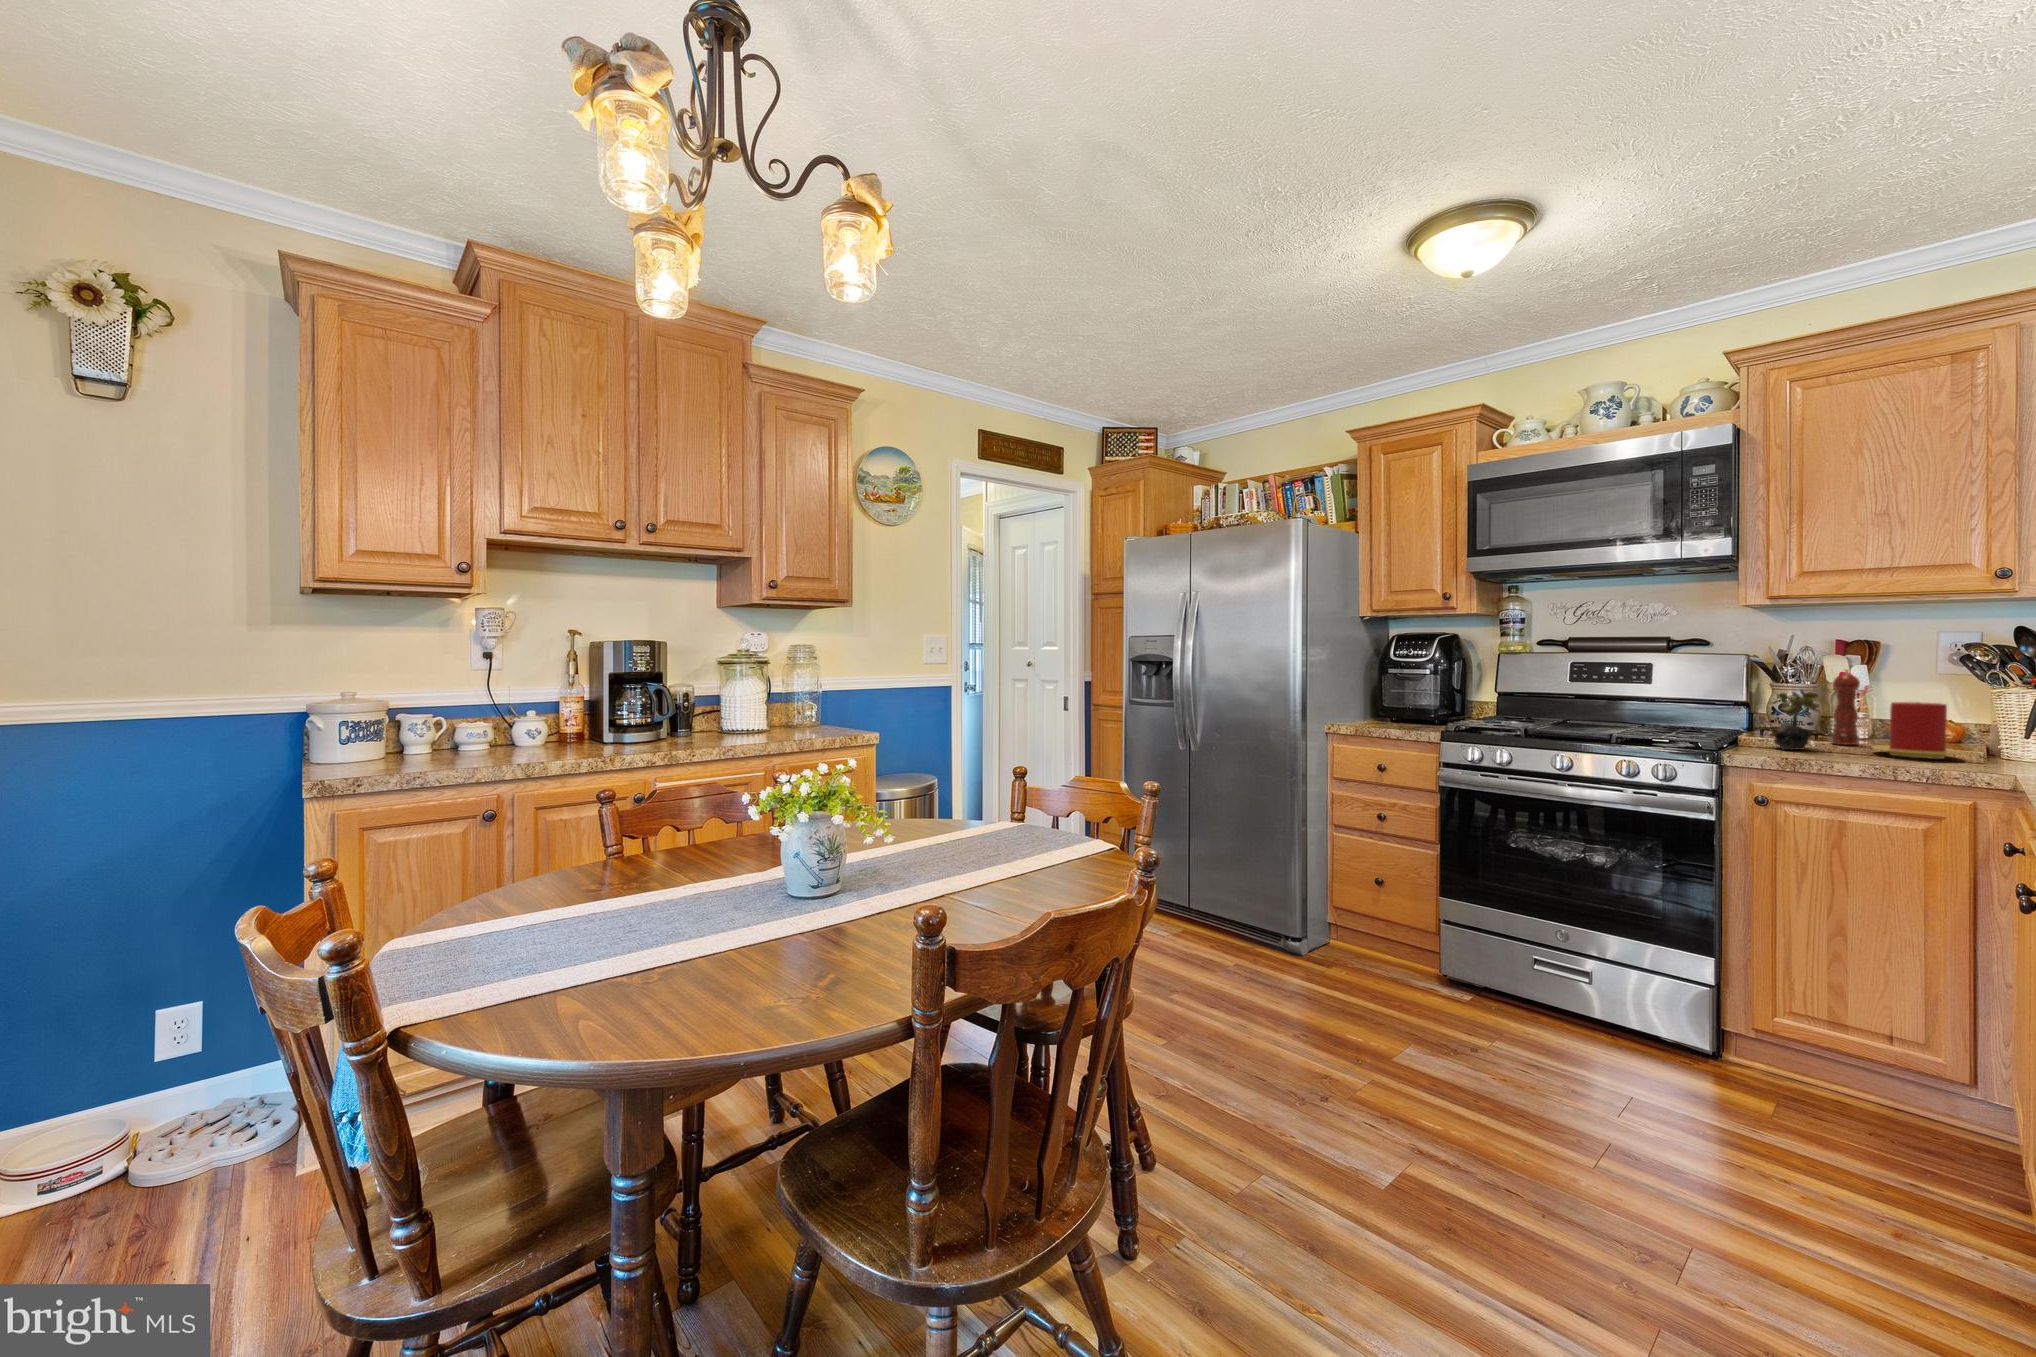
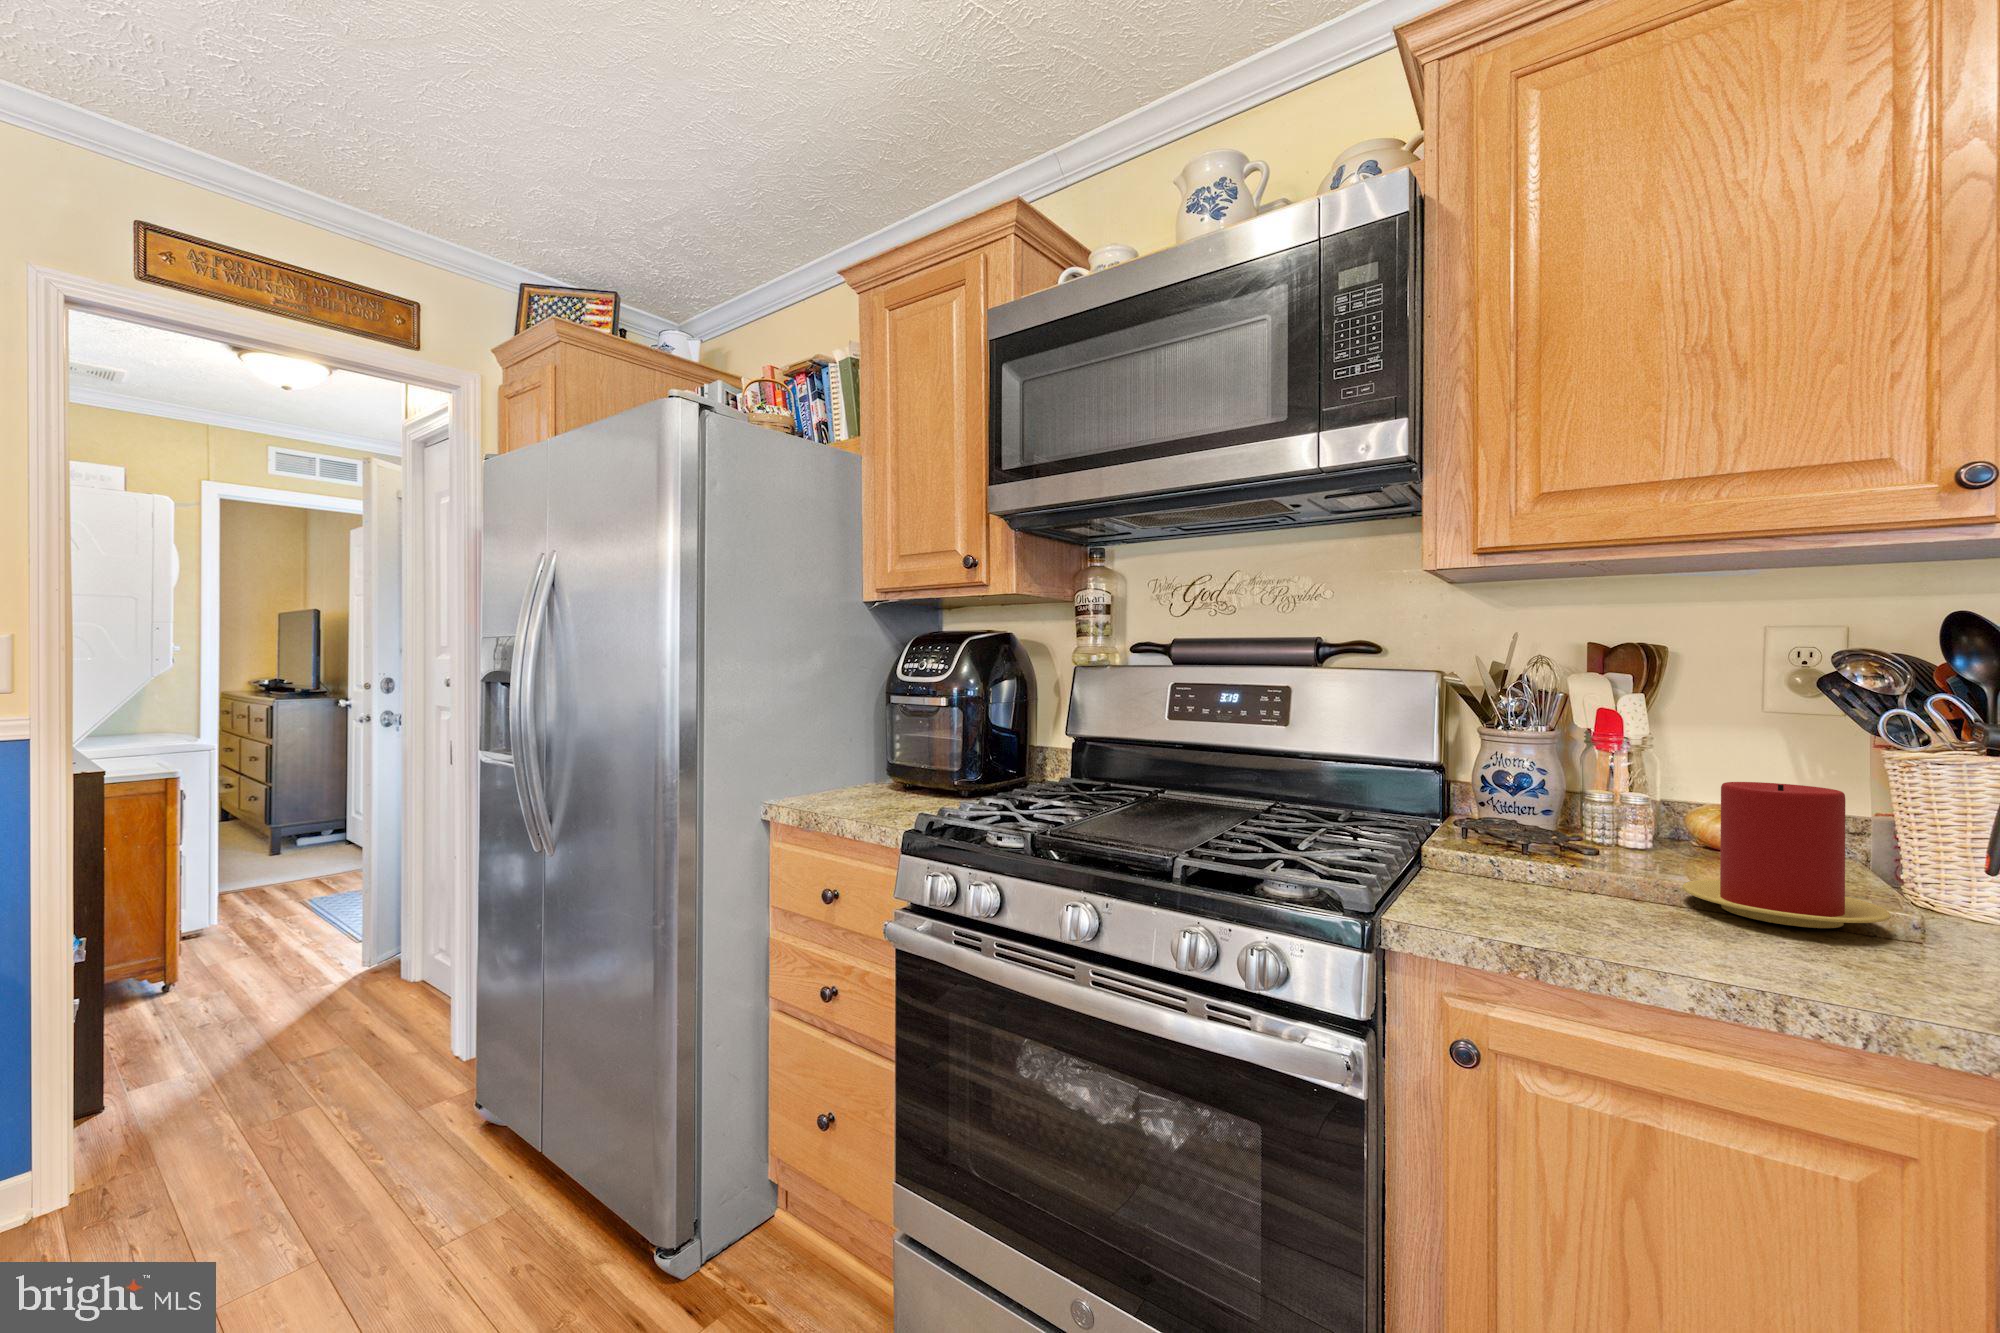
pepper mill: present [1831,670,1860,745] -> none [1593,703,1646,870]
succulent plant: present [1770,689,1820,750] -> none [1474,747,1584,895]

